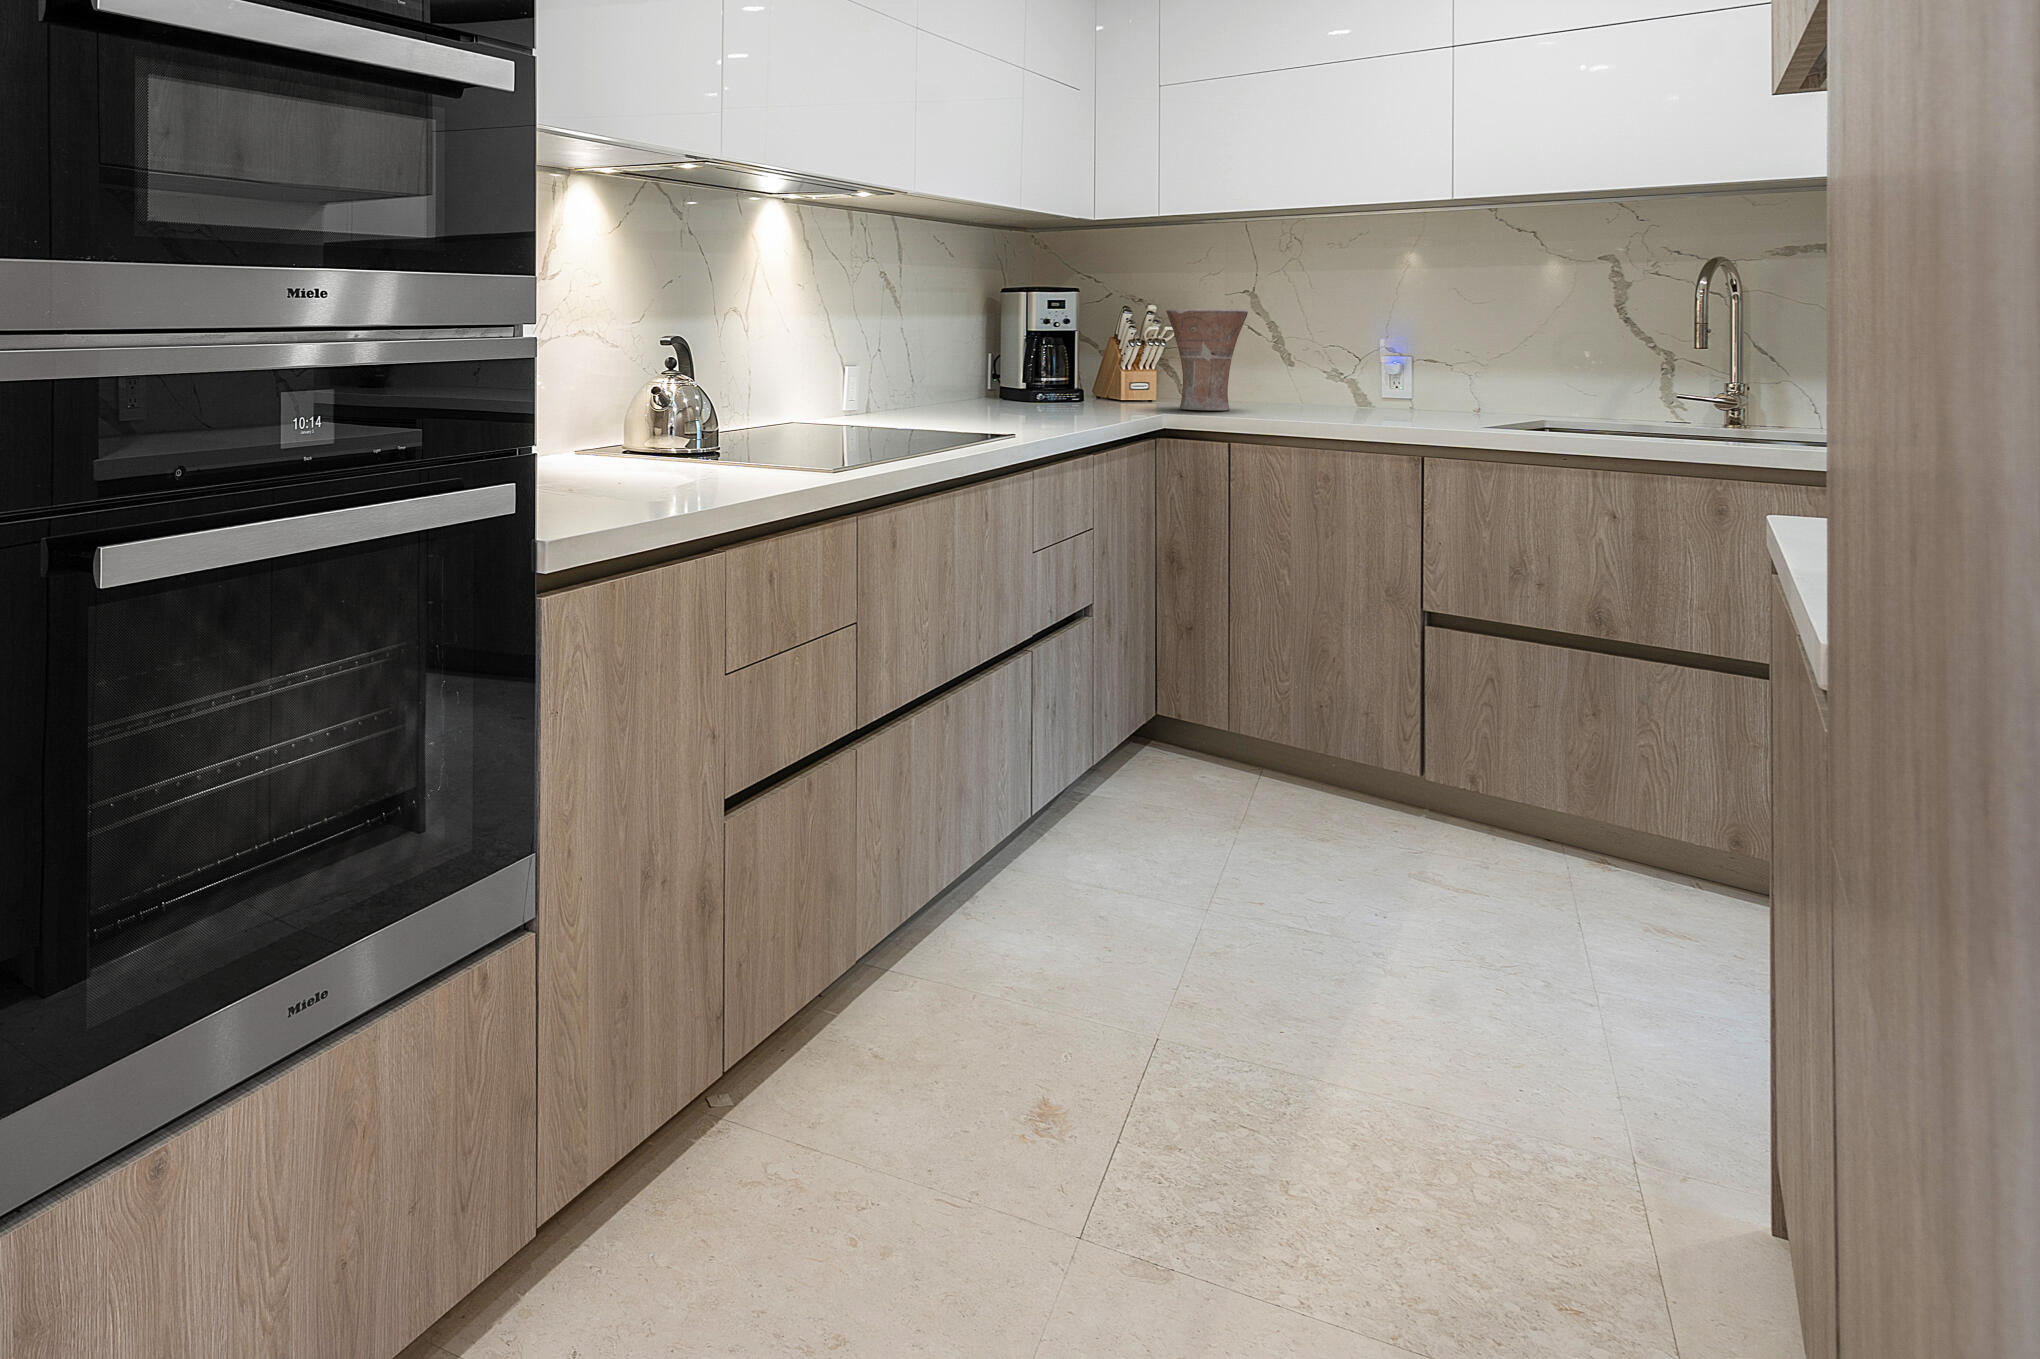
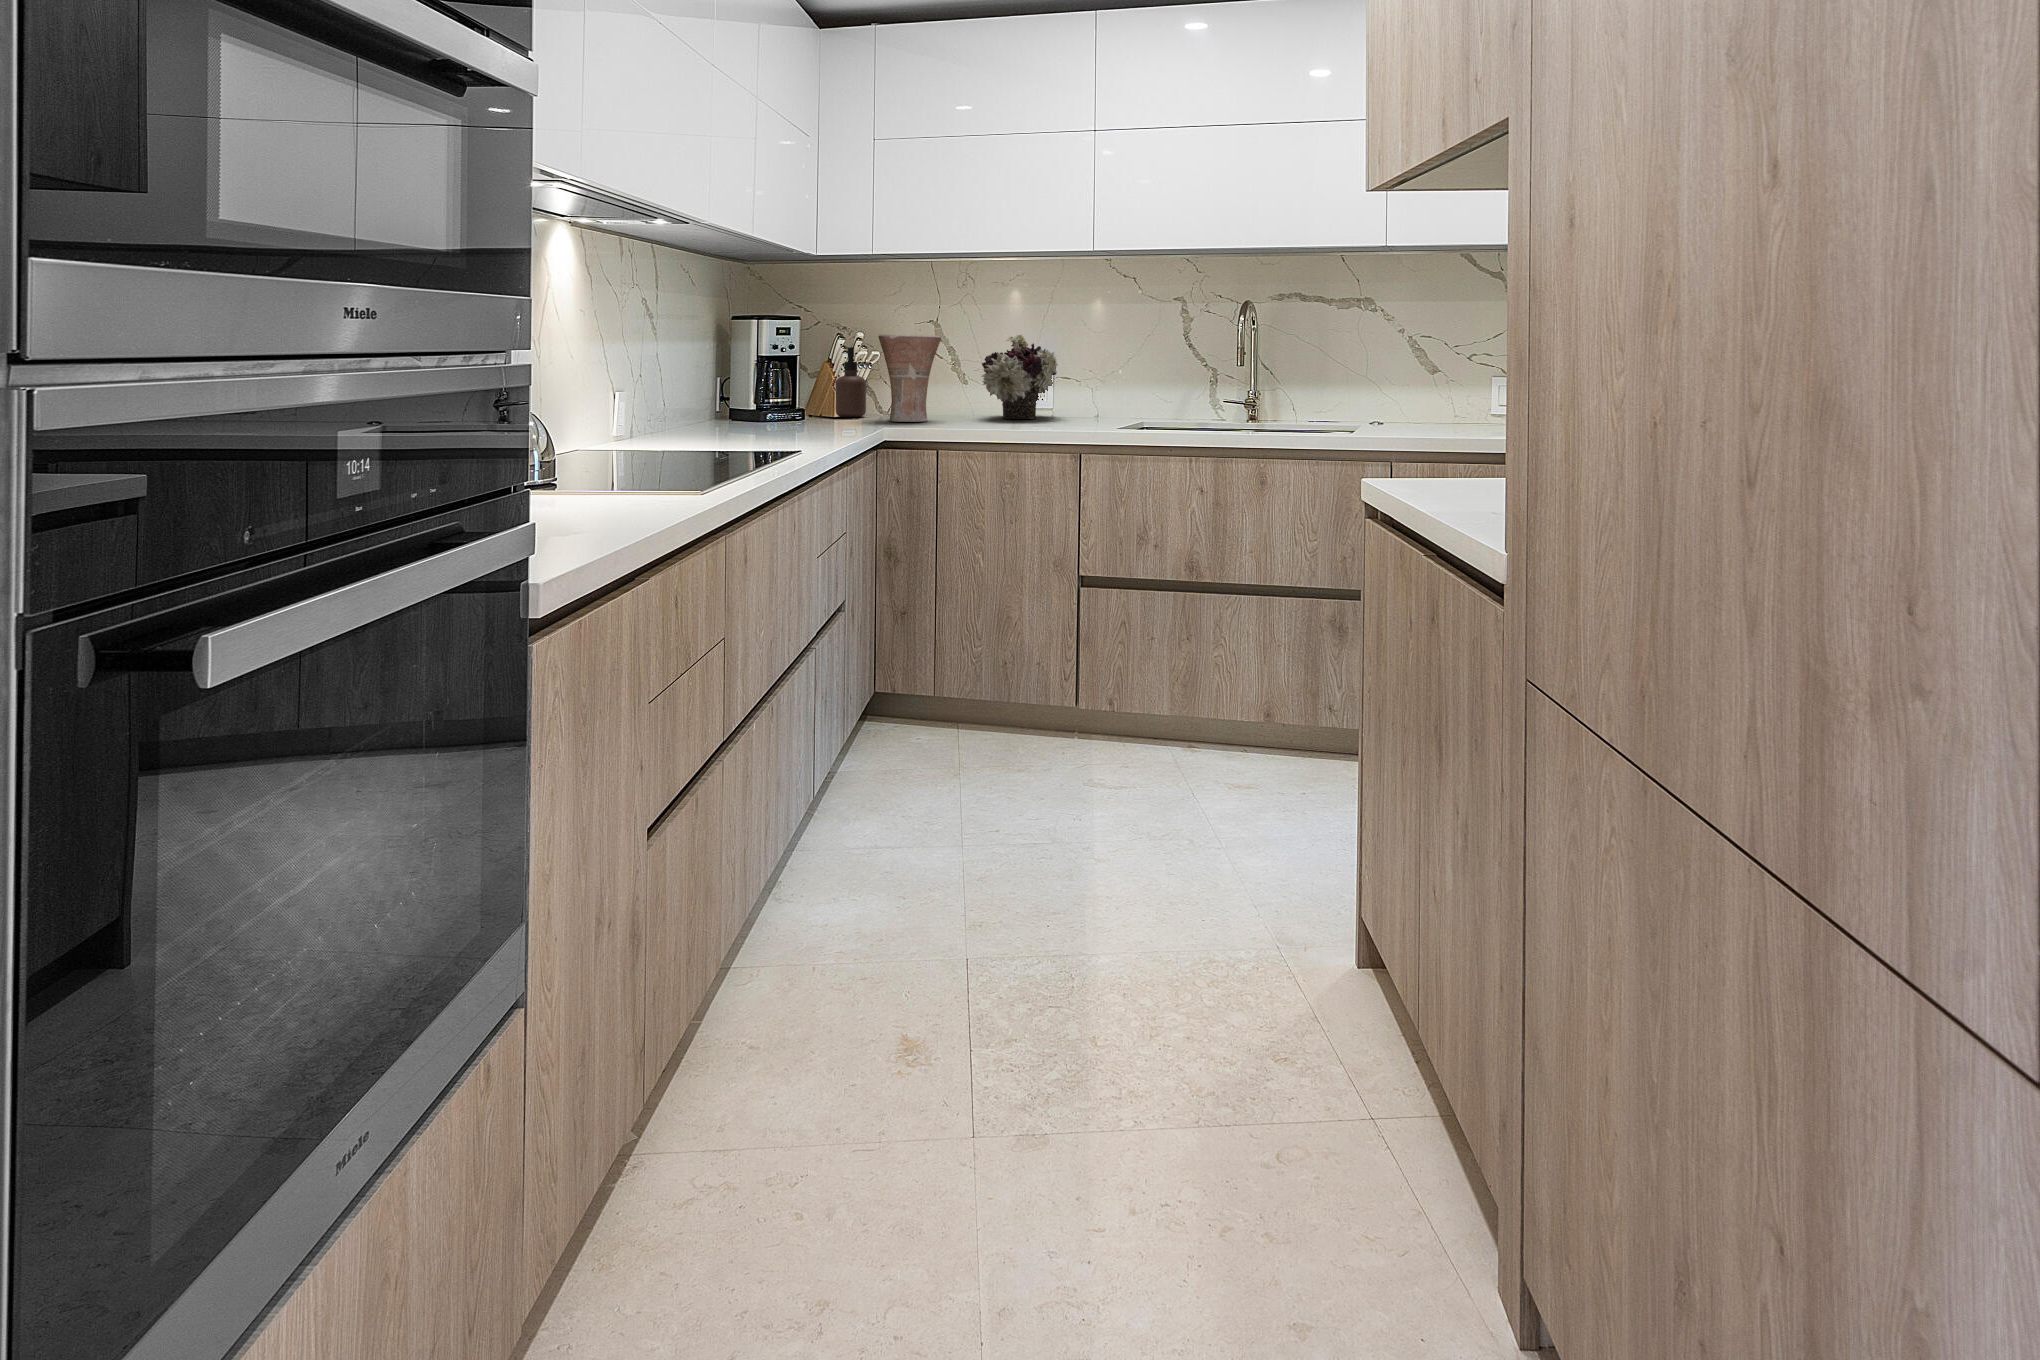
flower arrangement: none [1301,305,1419,412] -> present [982,334,1058,419]
soap dispenser: none [1122,324,1159,403] -> present [835,347,866,417]

